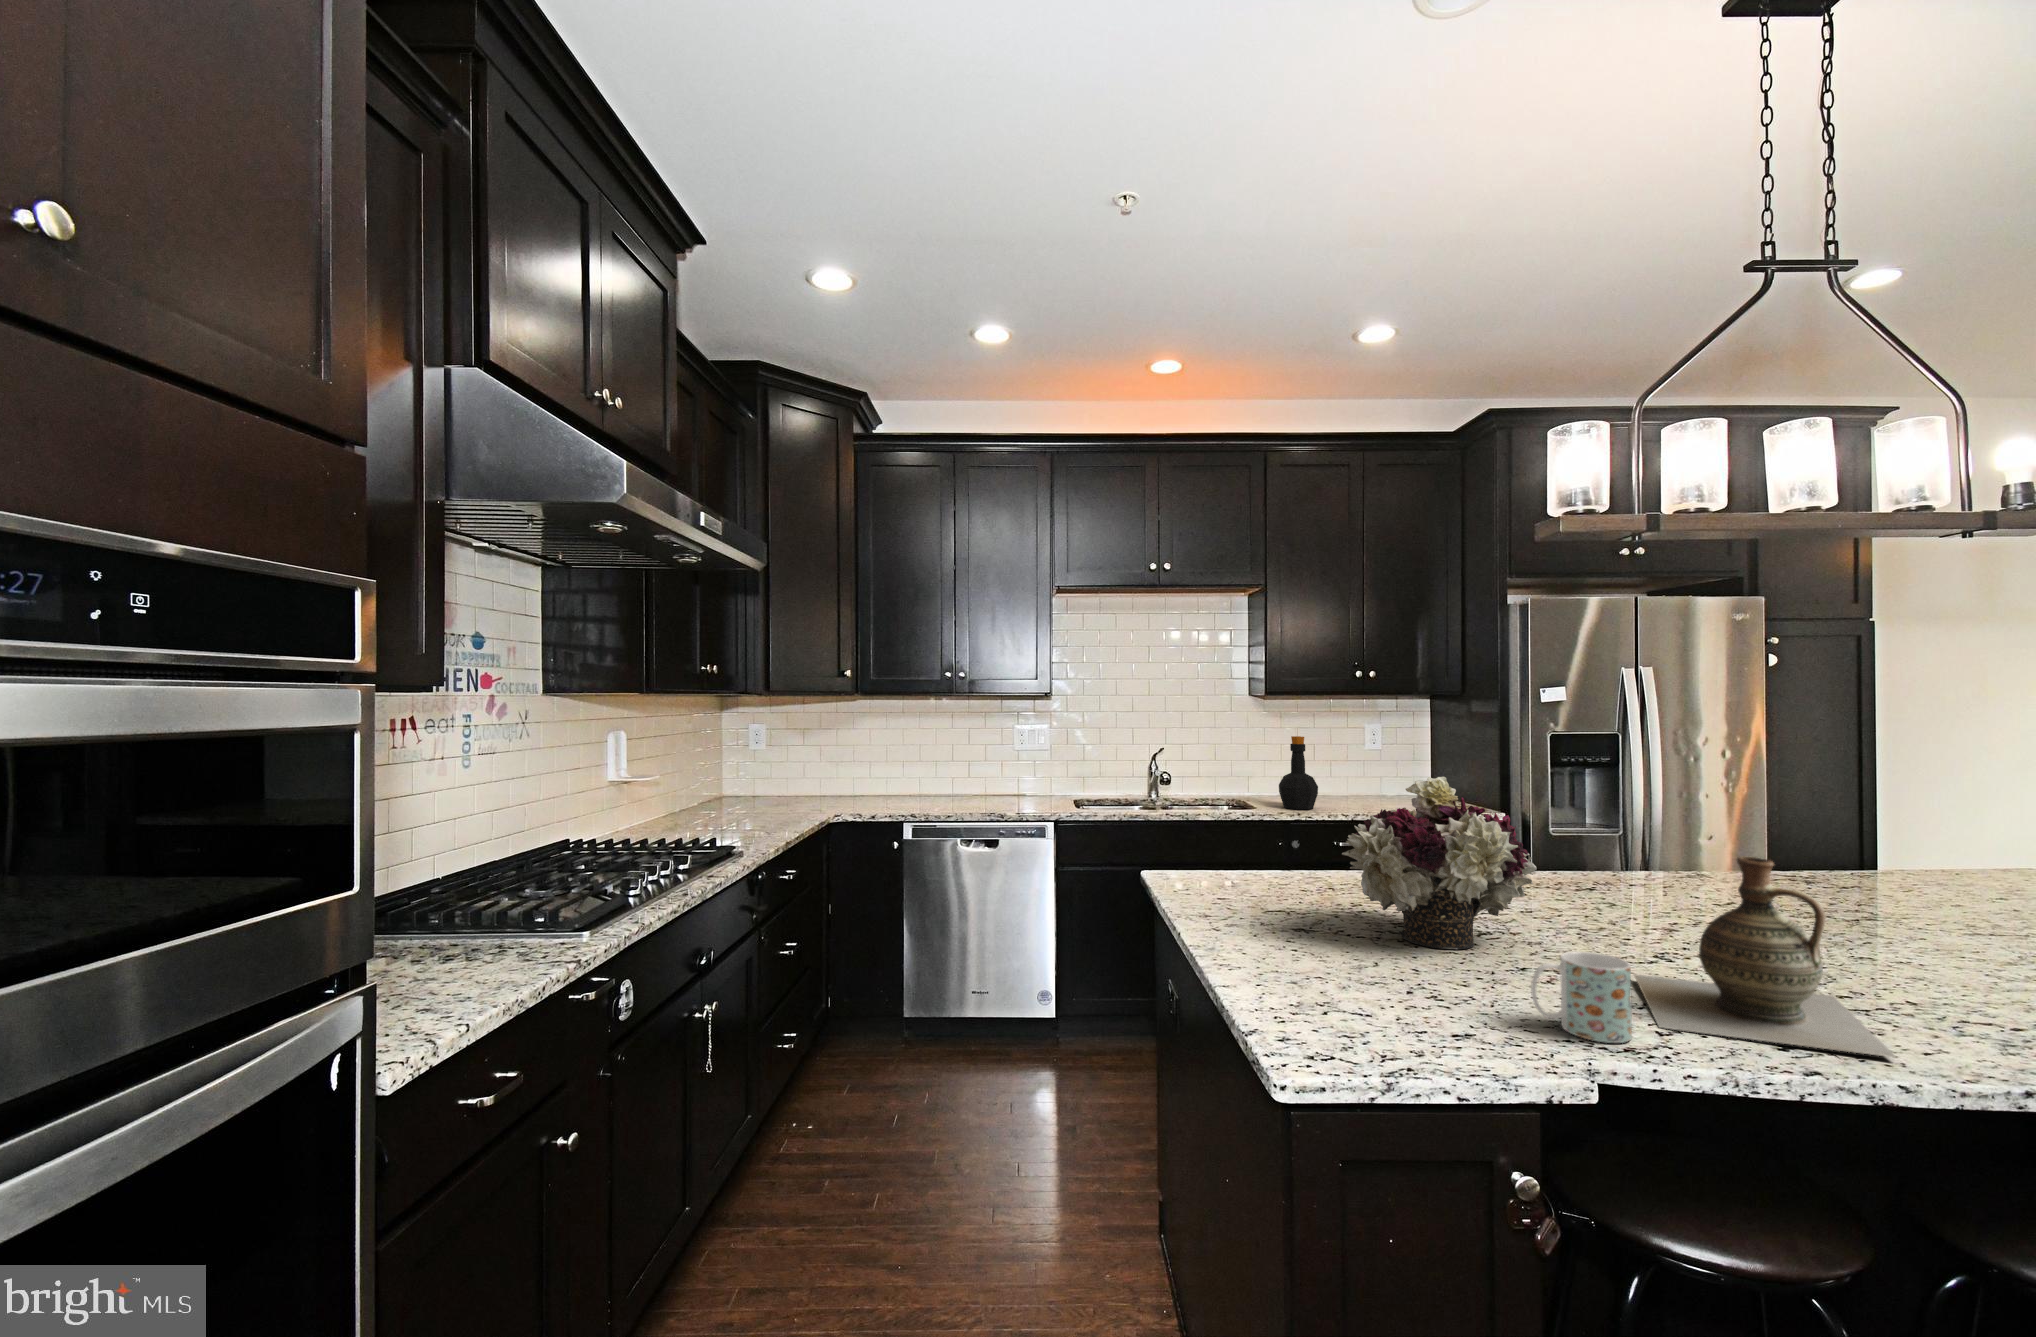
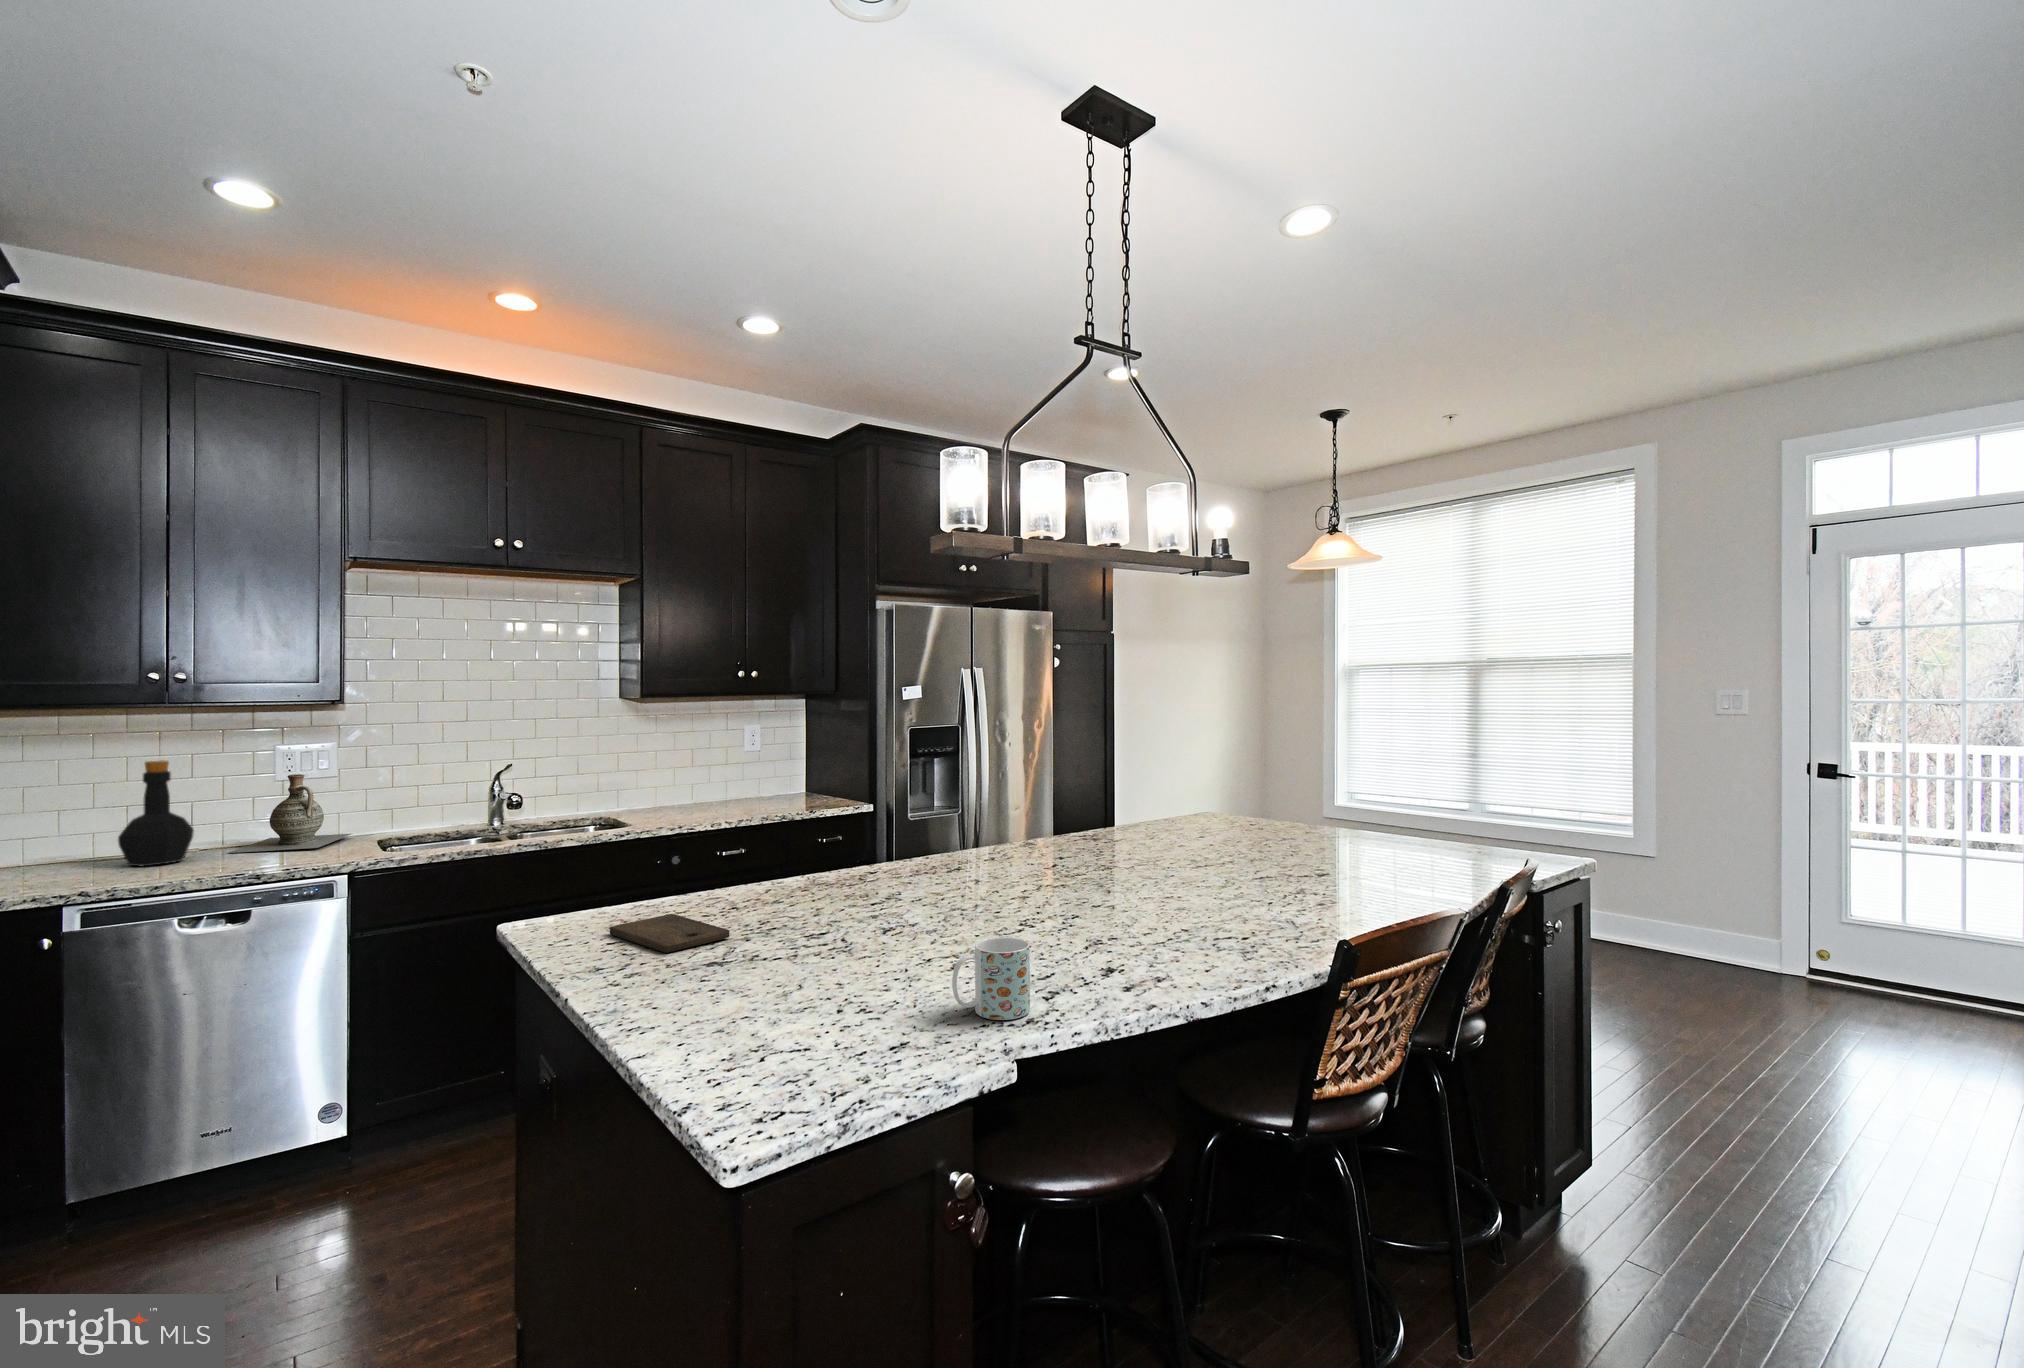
bottle: present [1279,736,1318,810] -> present [118,760,194,867]
flower arrangement: present [1342,777,1536,950] -> none [756,781,935,956]
ceramic jug: present [1635,856,1895,1058] -> present [228,774,351,853]
cutting board: none [1221,884,1321,915] -> present [610,914,729,953]

